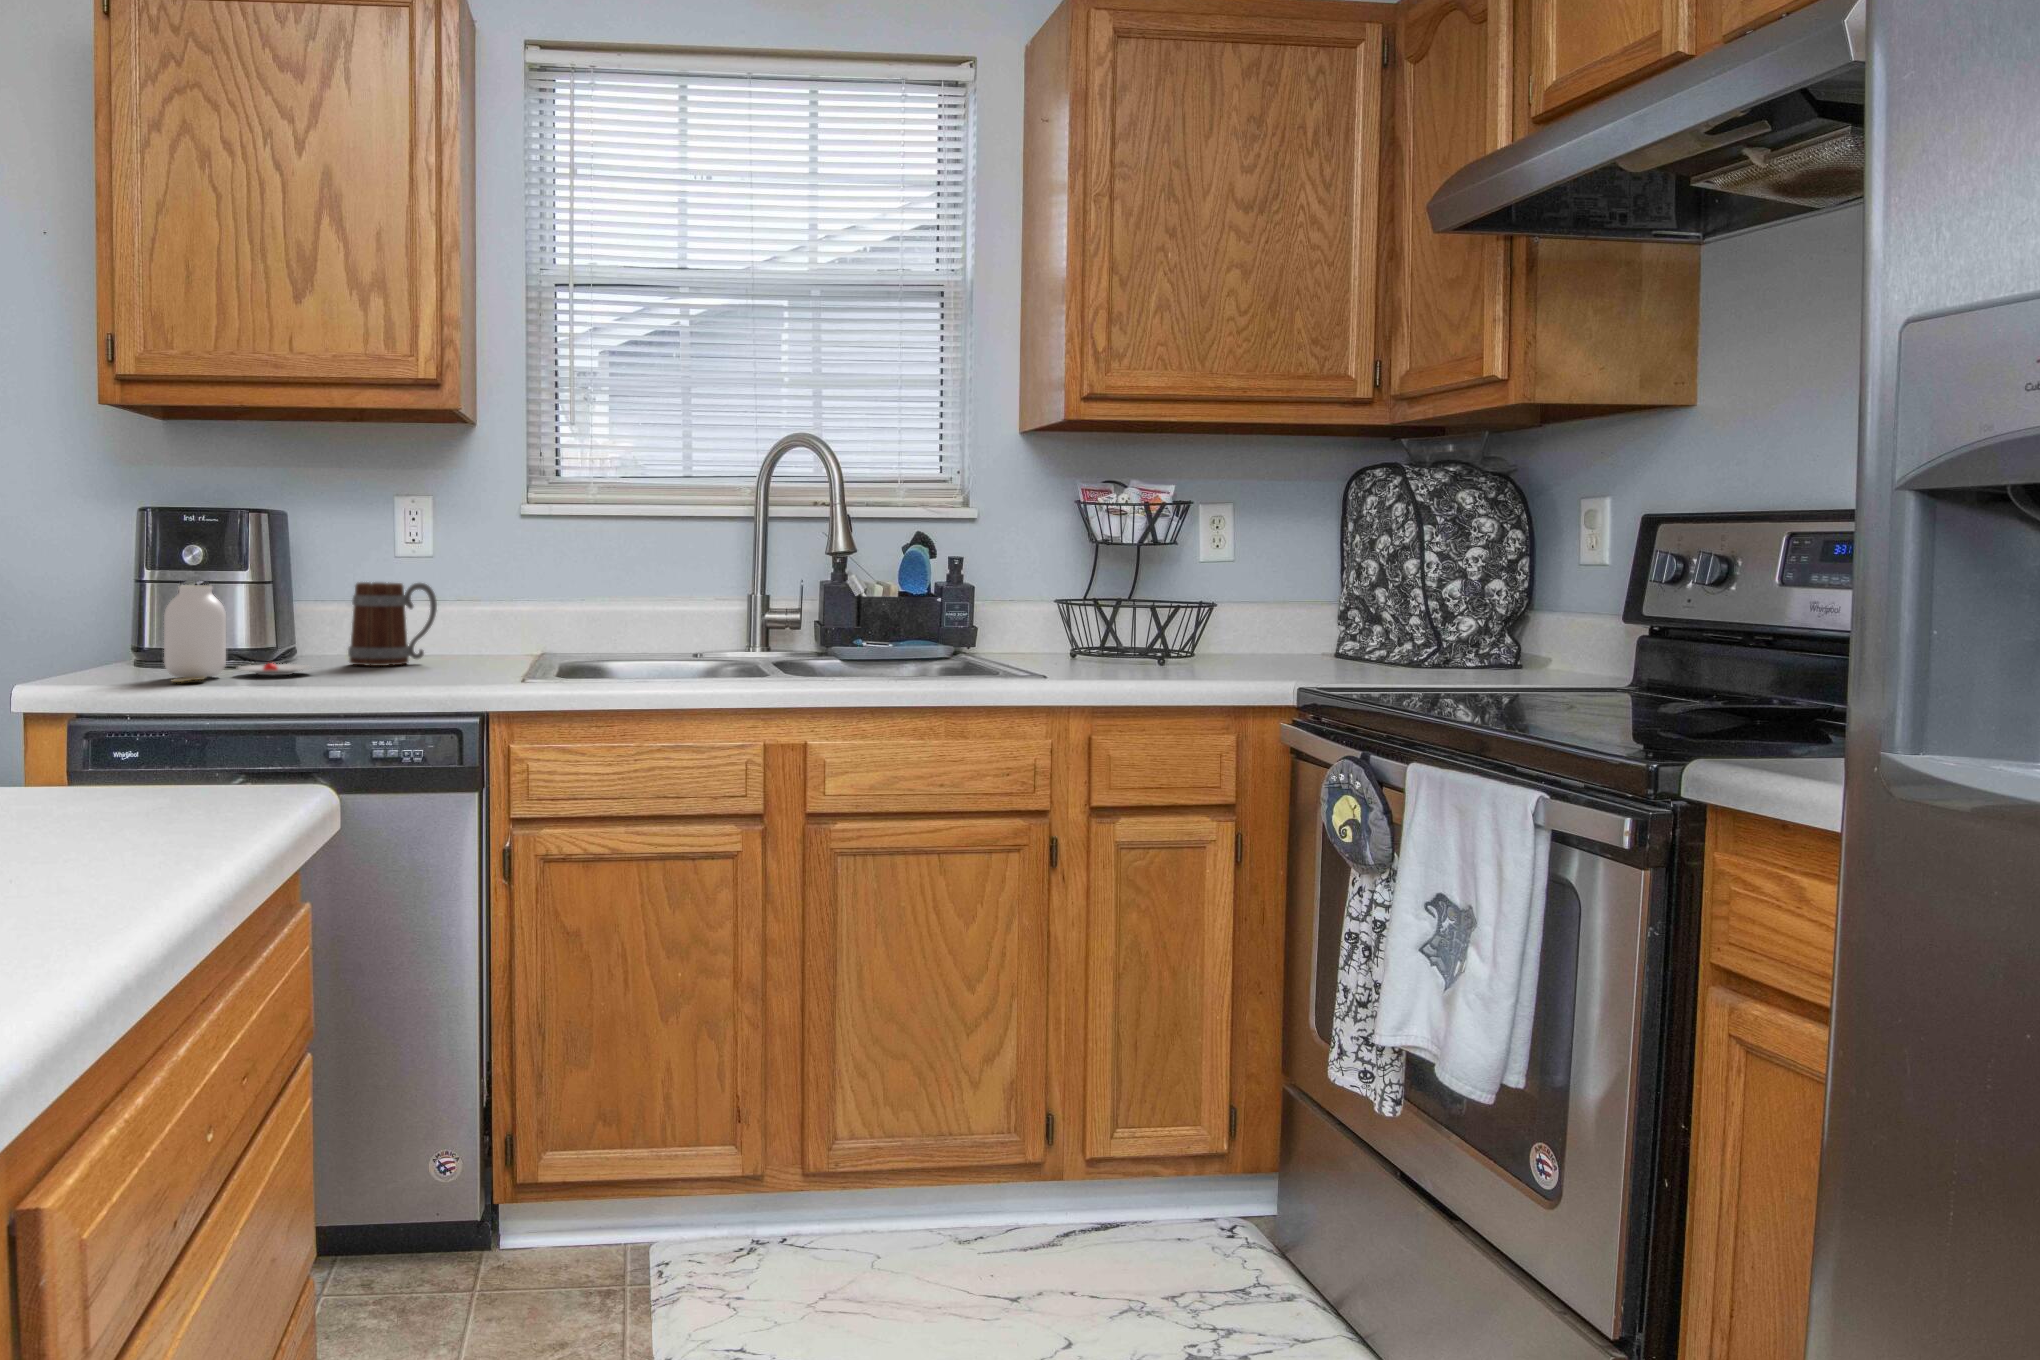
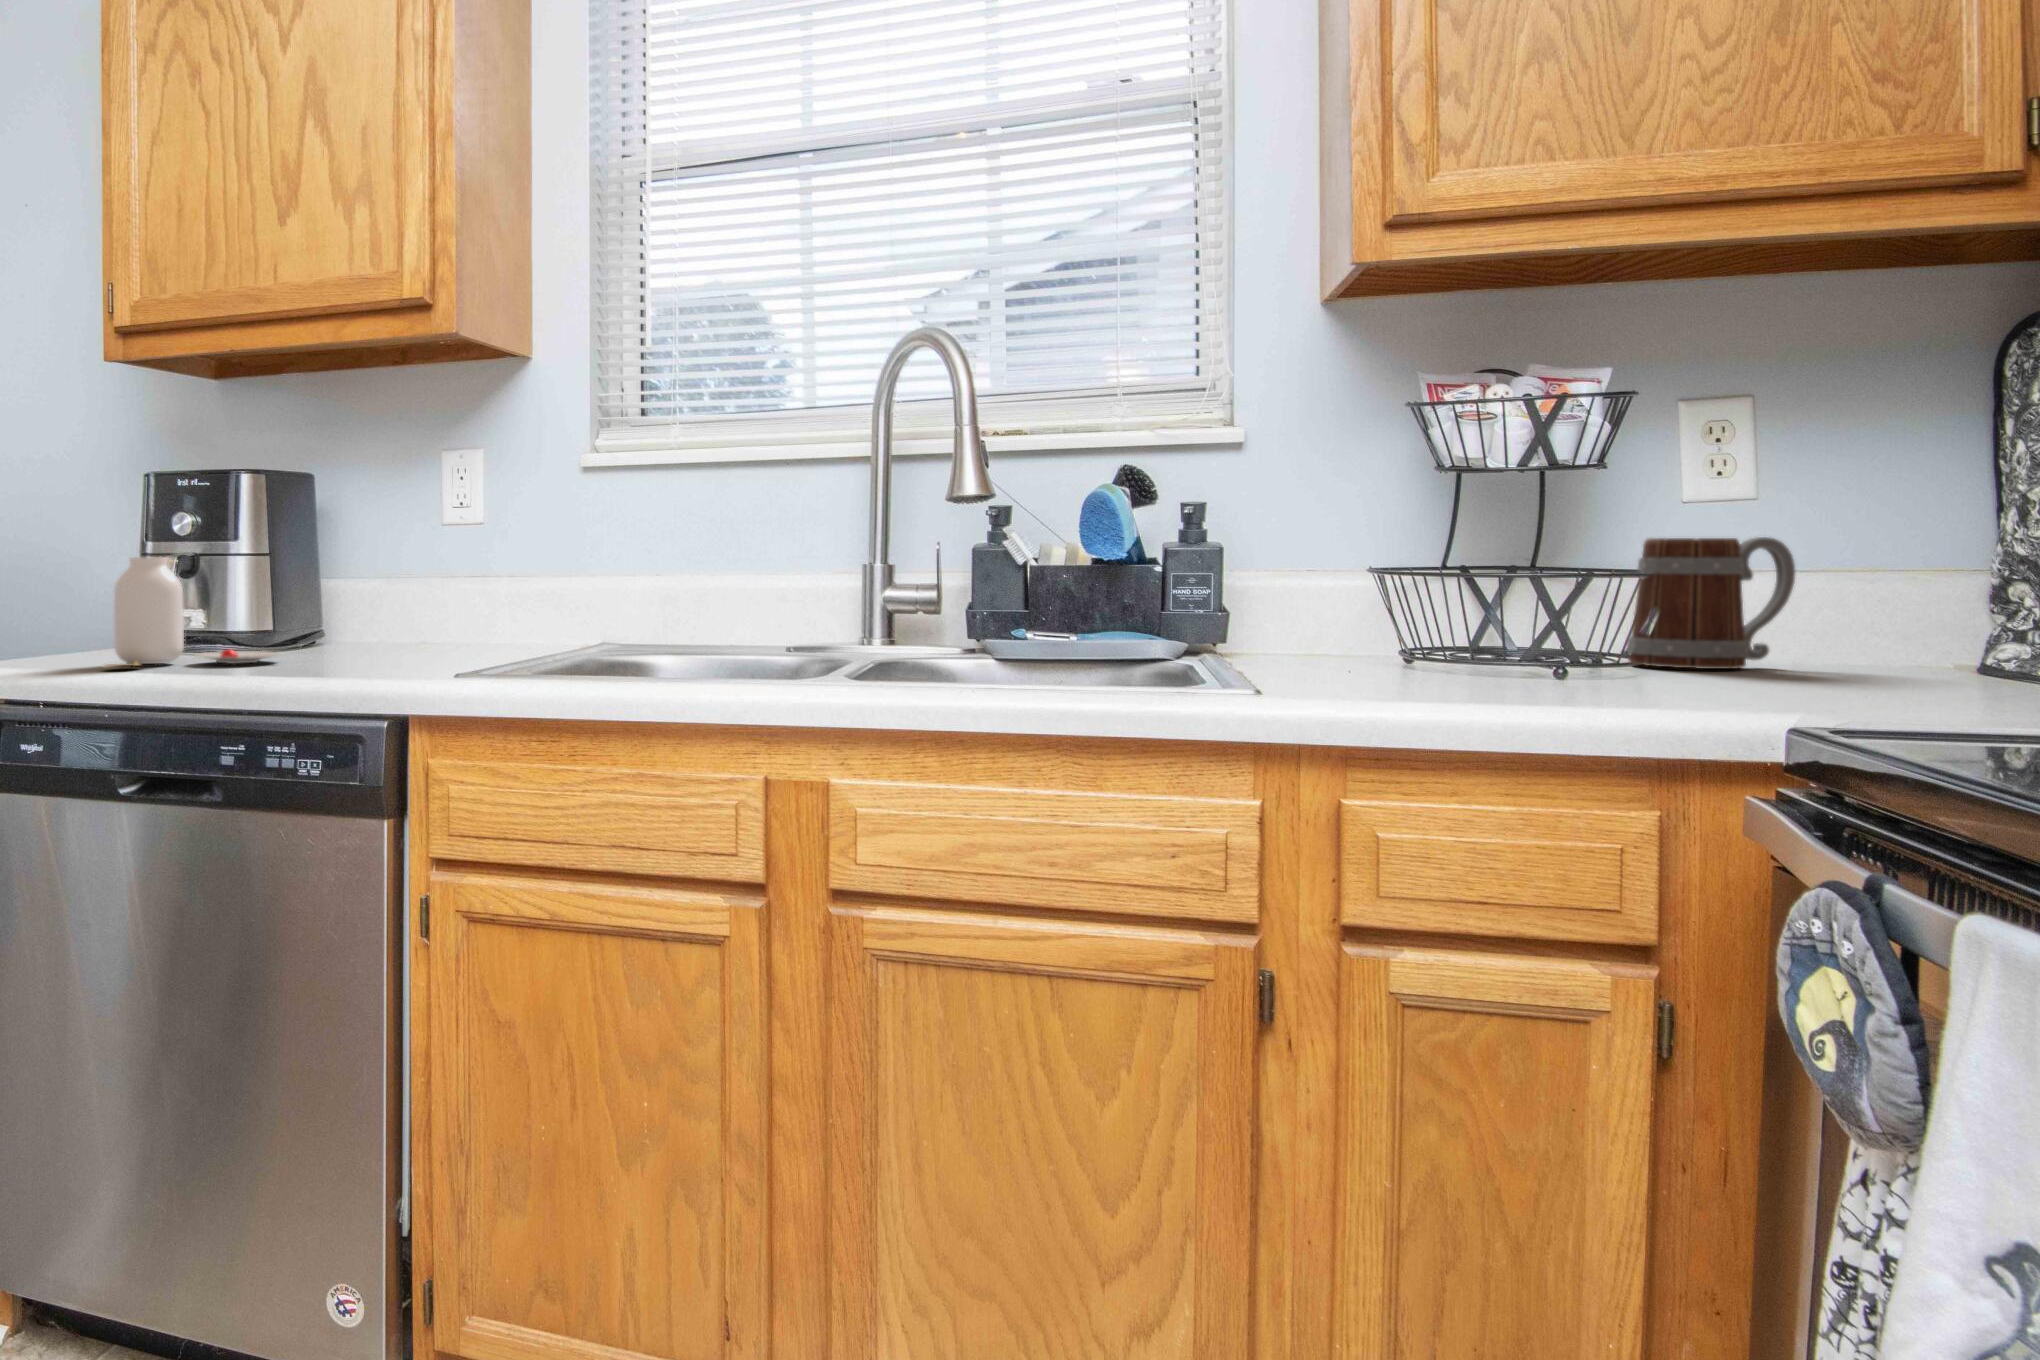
mug: present [348,582,437,666] -> present [1627,537,1795,669]

